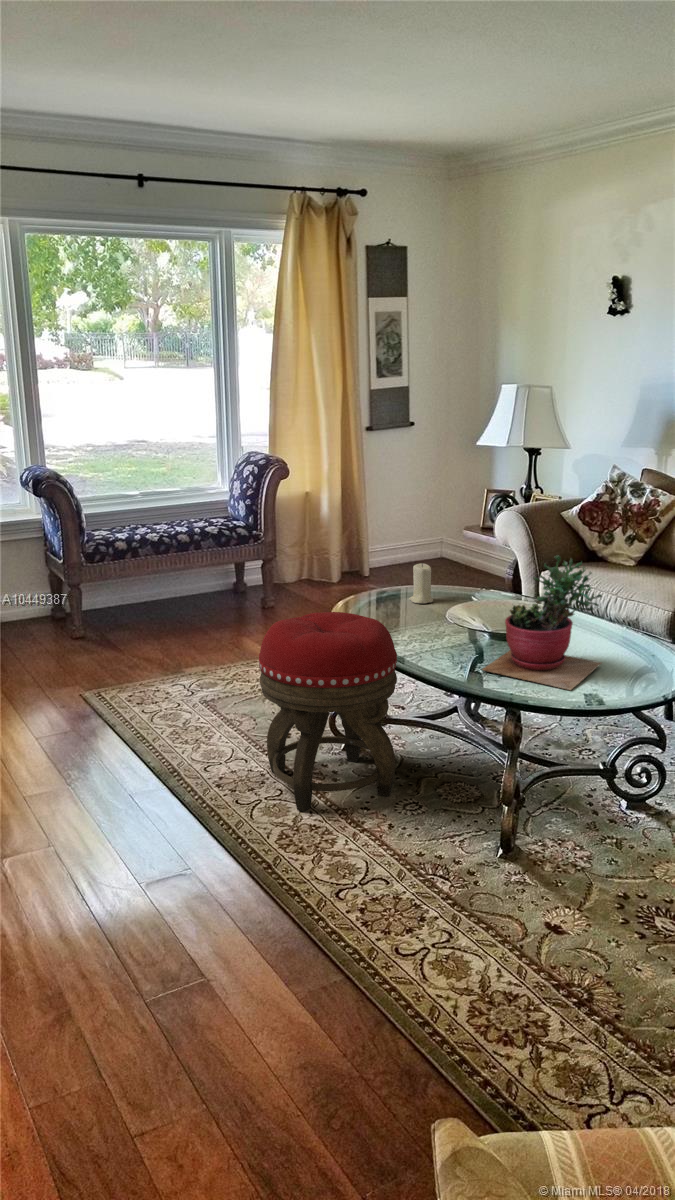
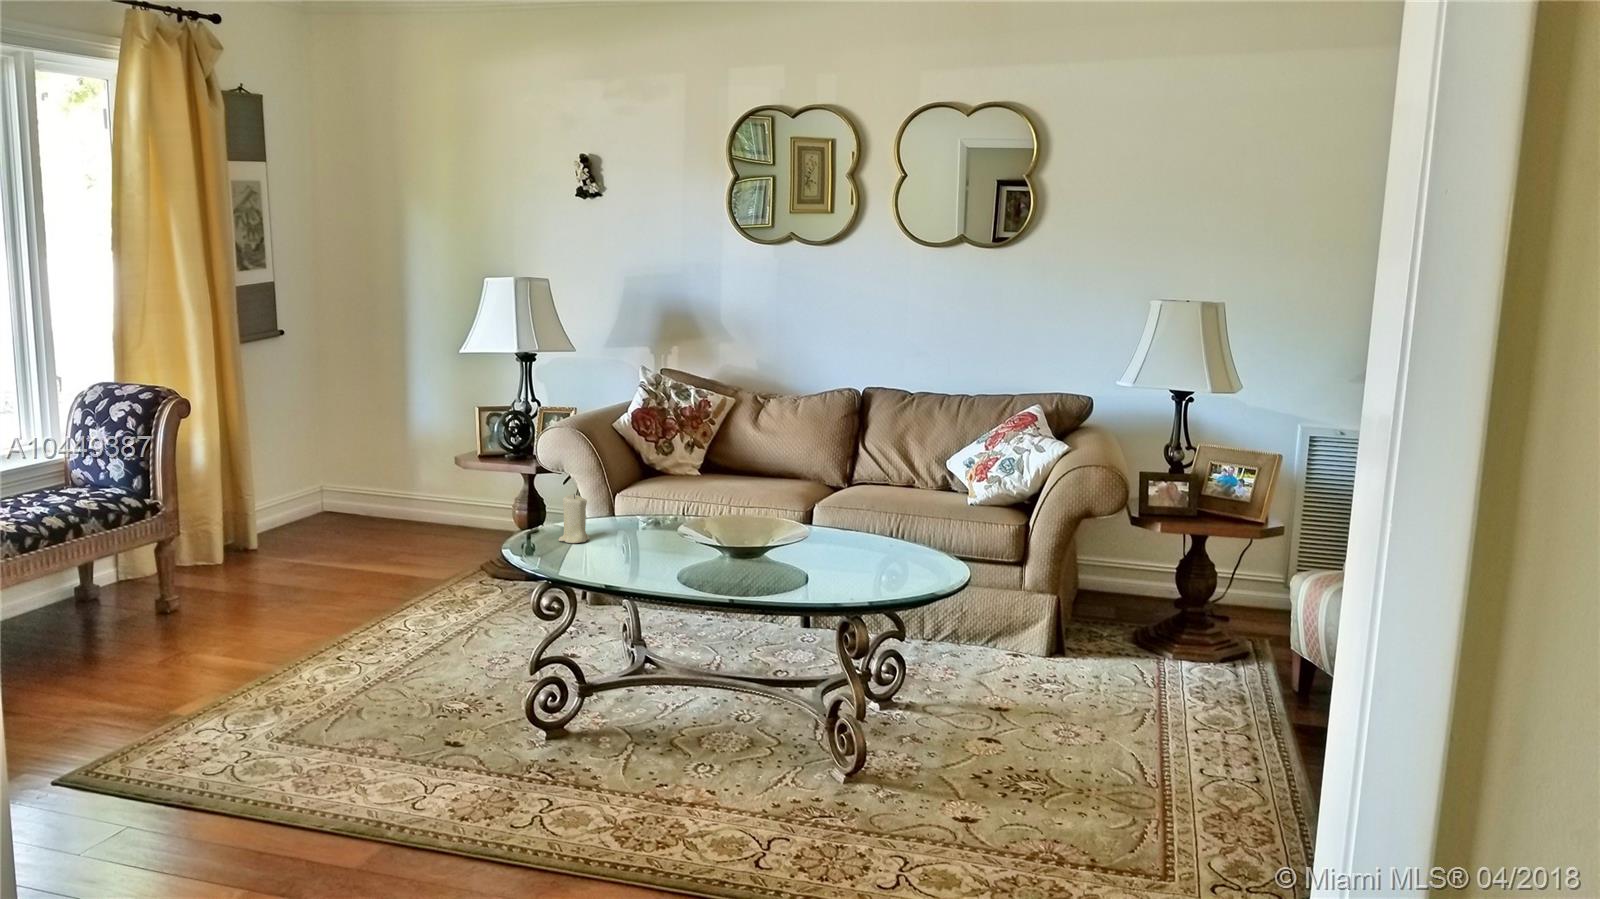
succulent plant: present [482,556,602,690] -> none [765,455,880,590]
footstool: present [259,612,397,811] -> none [522,559,698,814]

